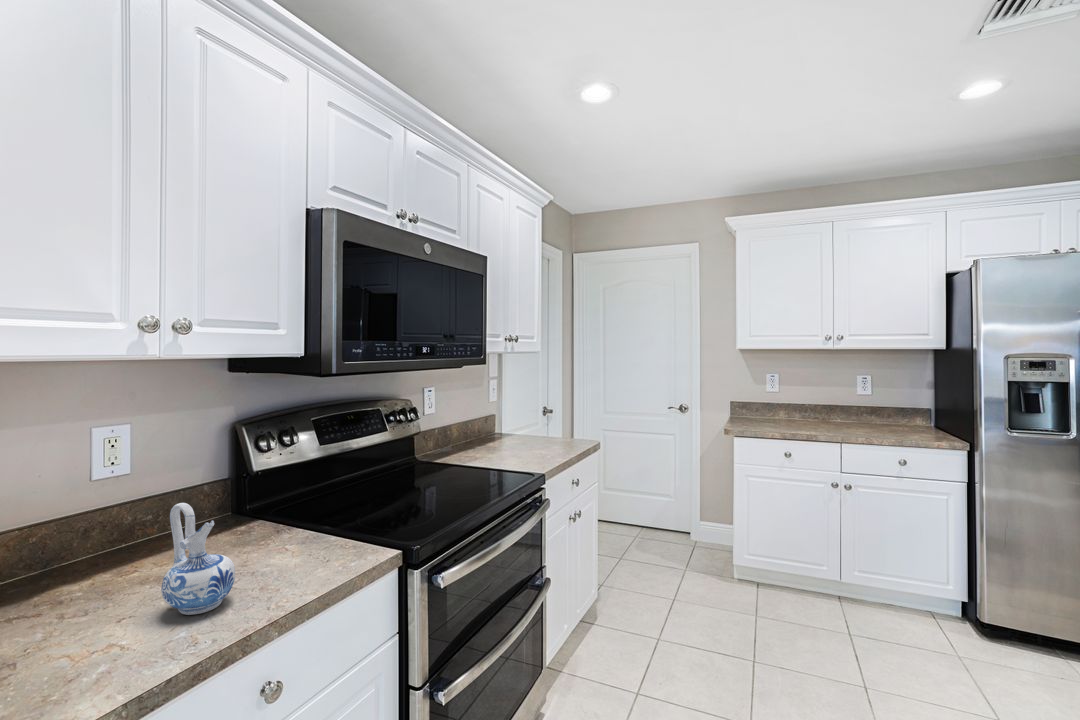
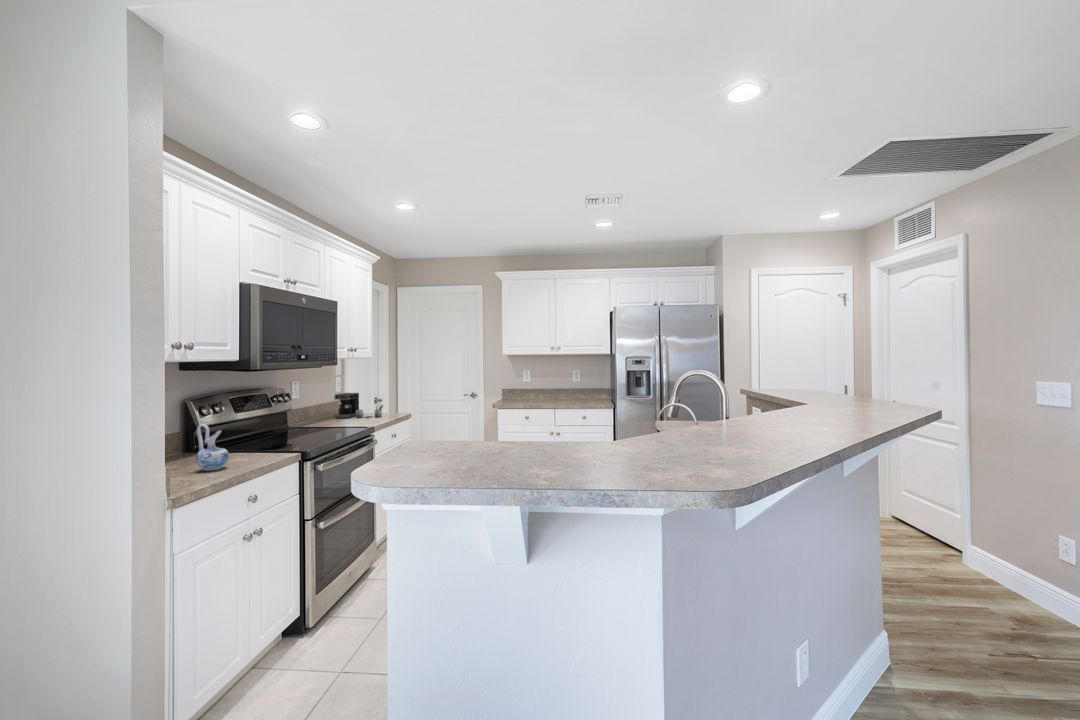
coffee maker: none [486,404,557,448] -> present [334,393,383,418]

